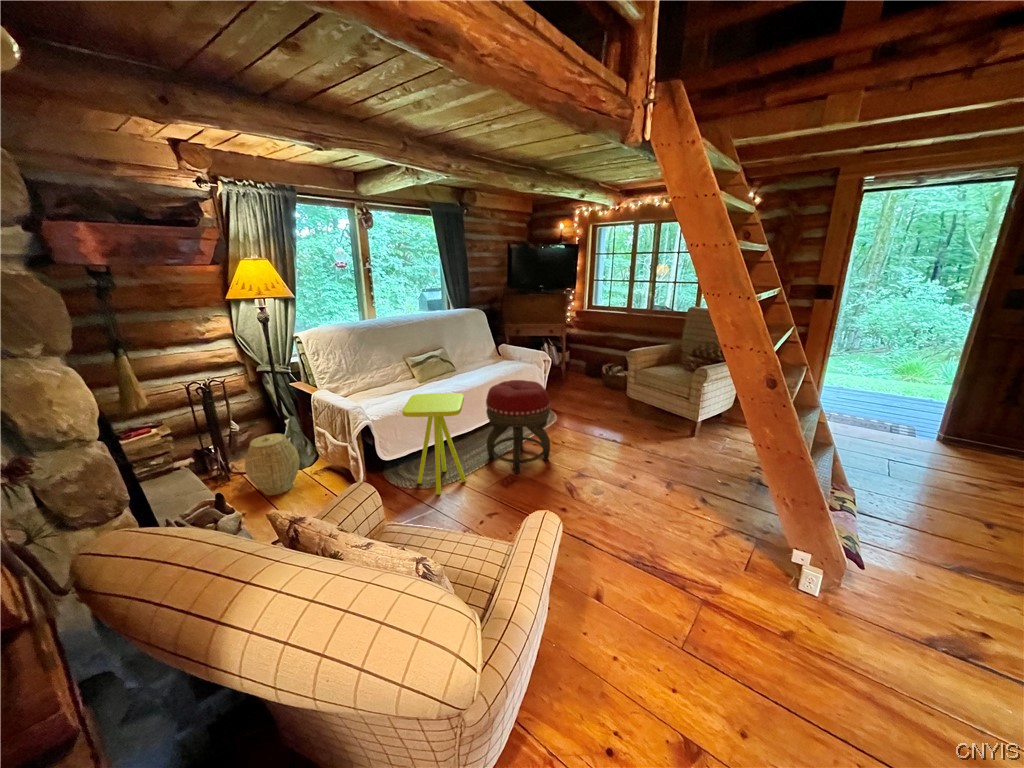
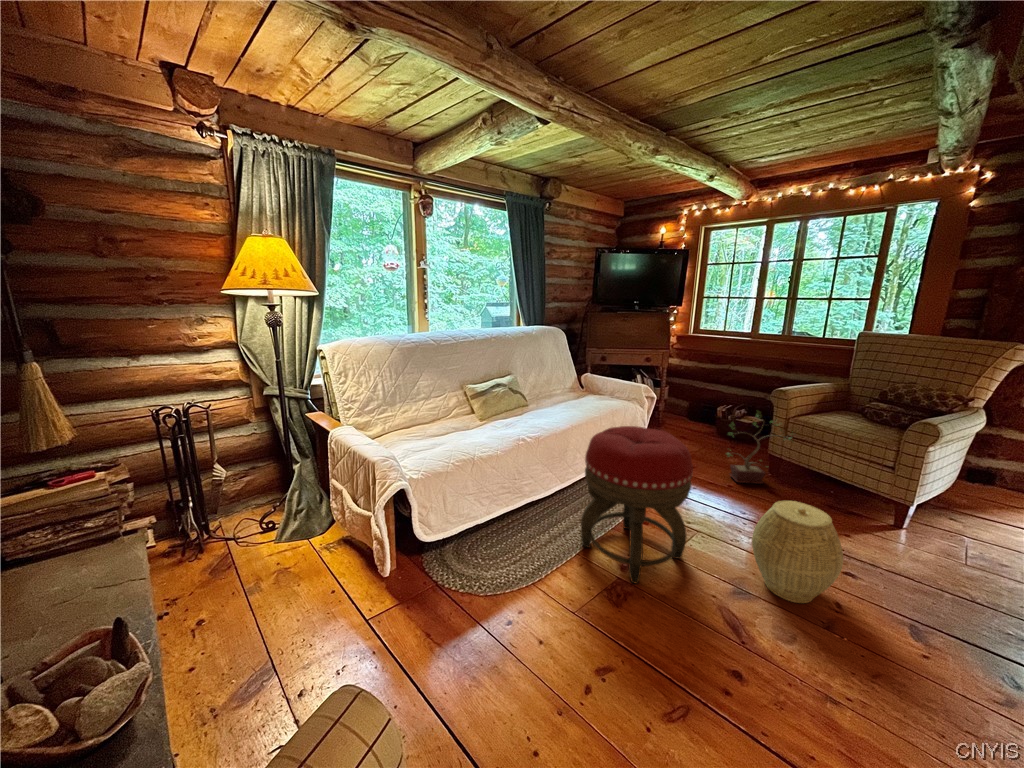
potted plant: none [592,366,641,416] -> present [727,411,791,484]
side table: present [403,393,466,494] -> none [459,442,557,619]
woven basket: present [245,434,300,495] -> present [752,501,843,603]

